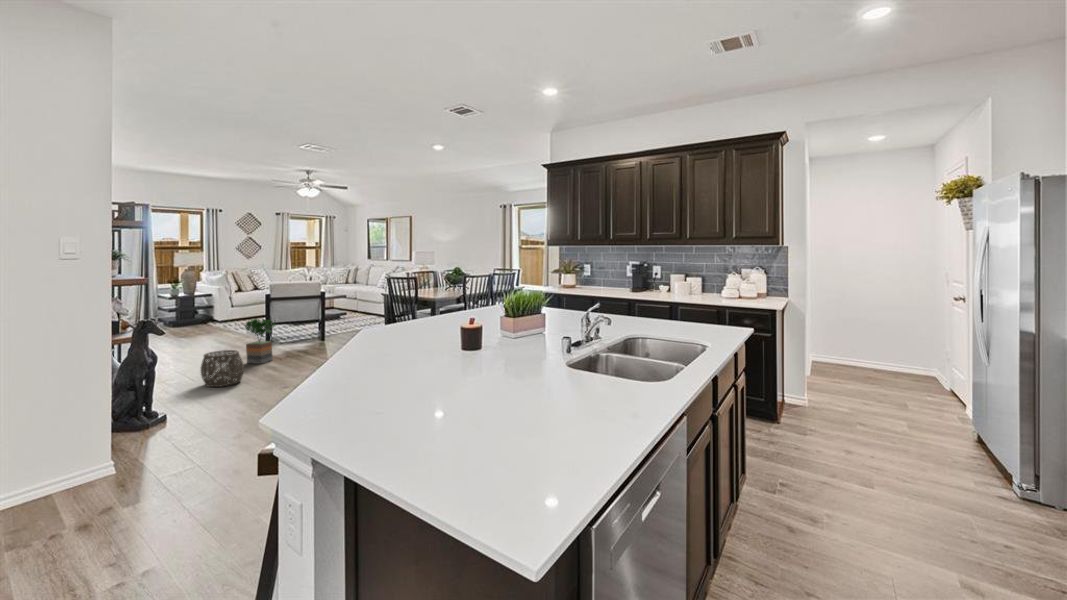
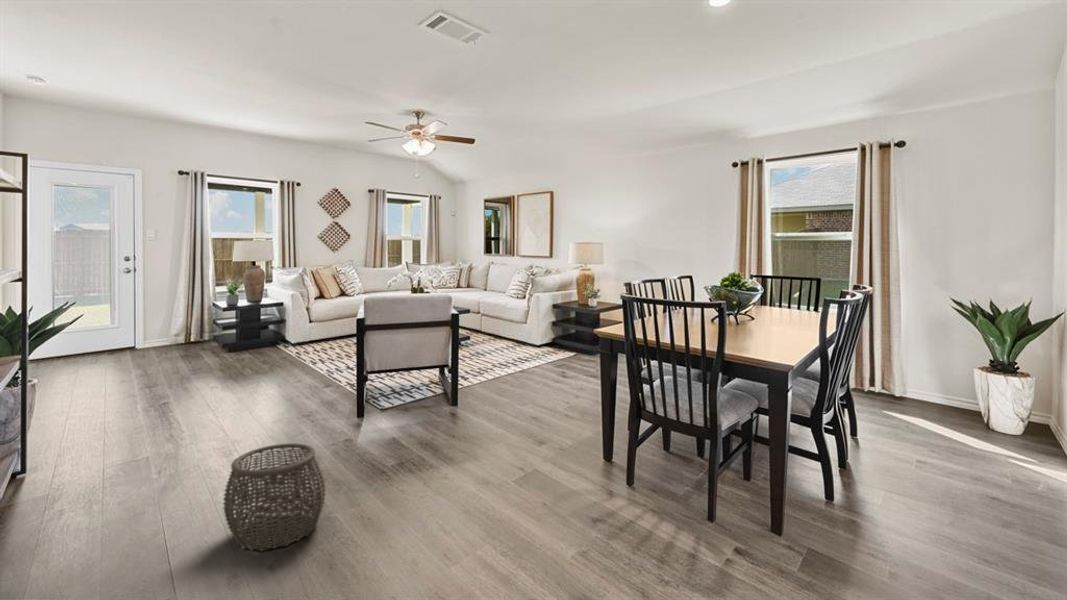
potted tree: present [245,319,275,364] -> none [325,355,388,450]

